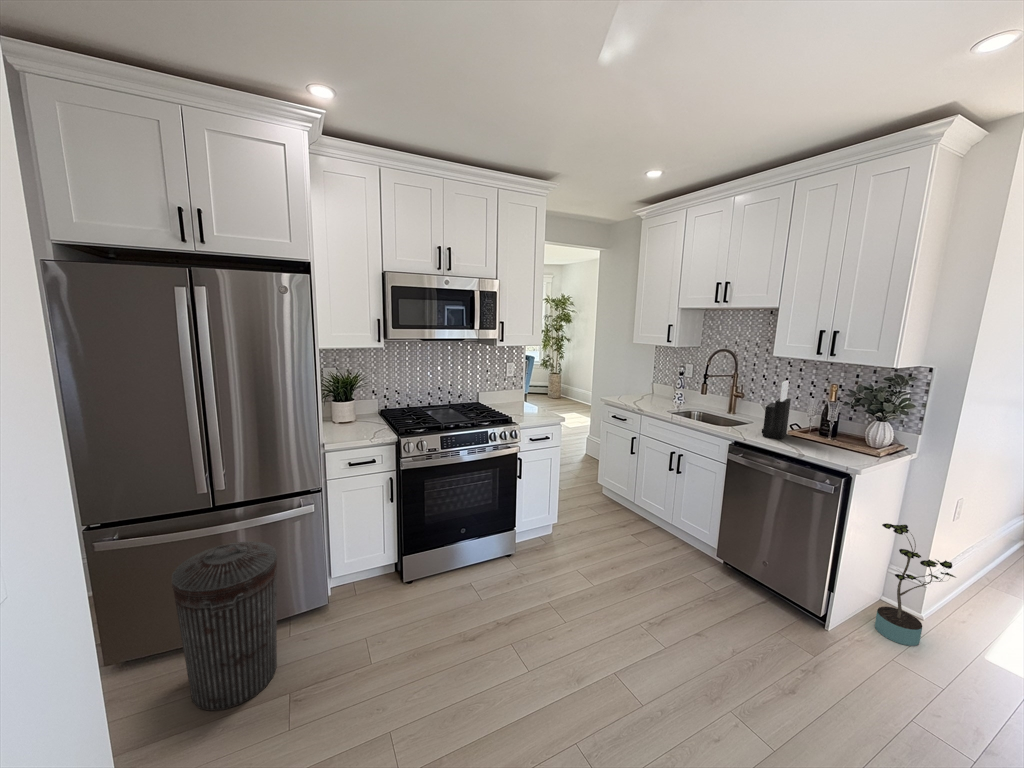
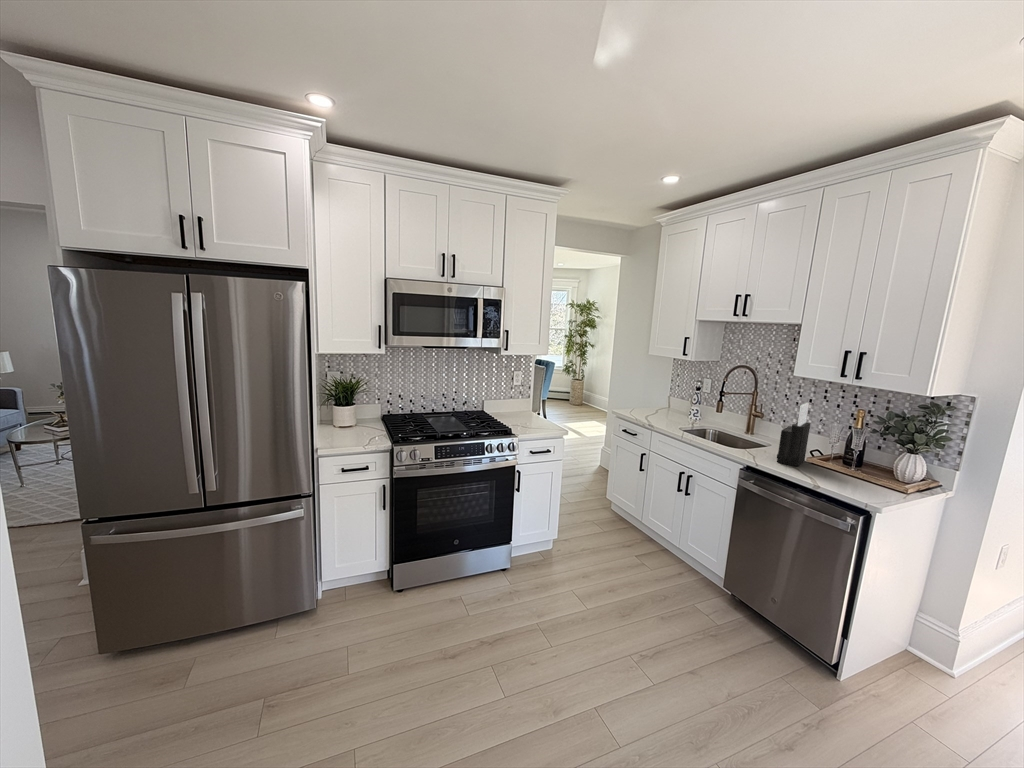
potted plant: present [875,523,956,646] -> none [896,568,995,708]
trash can: present [172,541,277,711] -> none [149,545,257,714]

